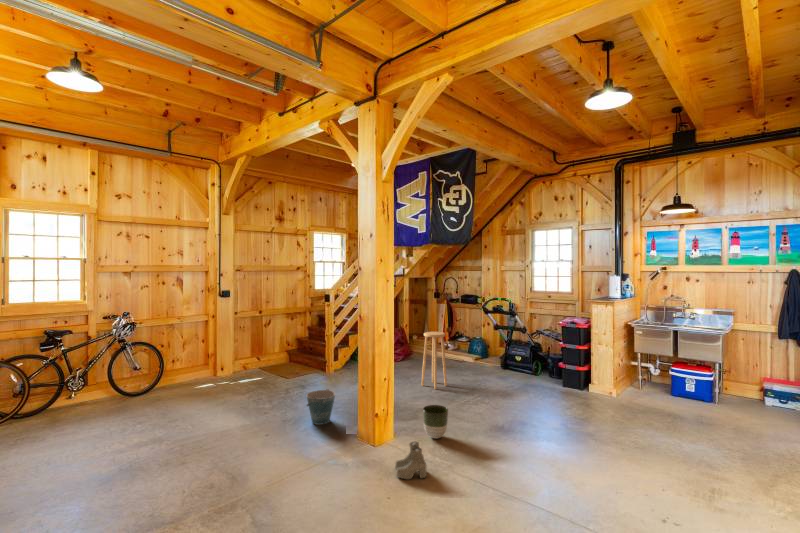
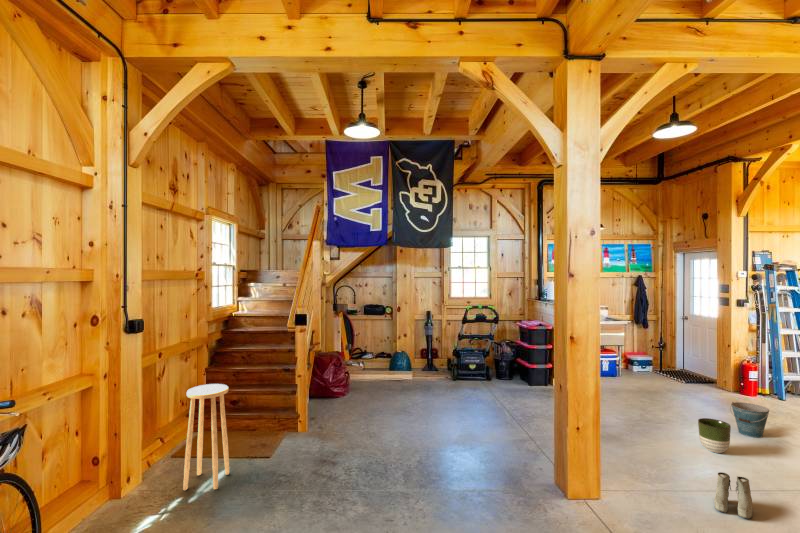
stool: present [422,332,447,389] -> present [183,384,229,490]
bucket: present [307,390,335,425] -> present [731,402,769,438]
planter: present [423,405,448,438] -> present [698,418,731,453]

